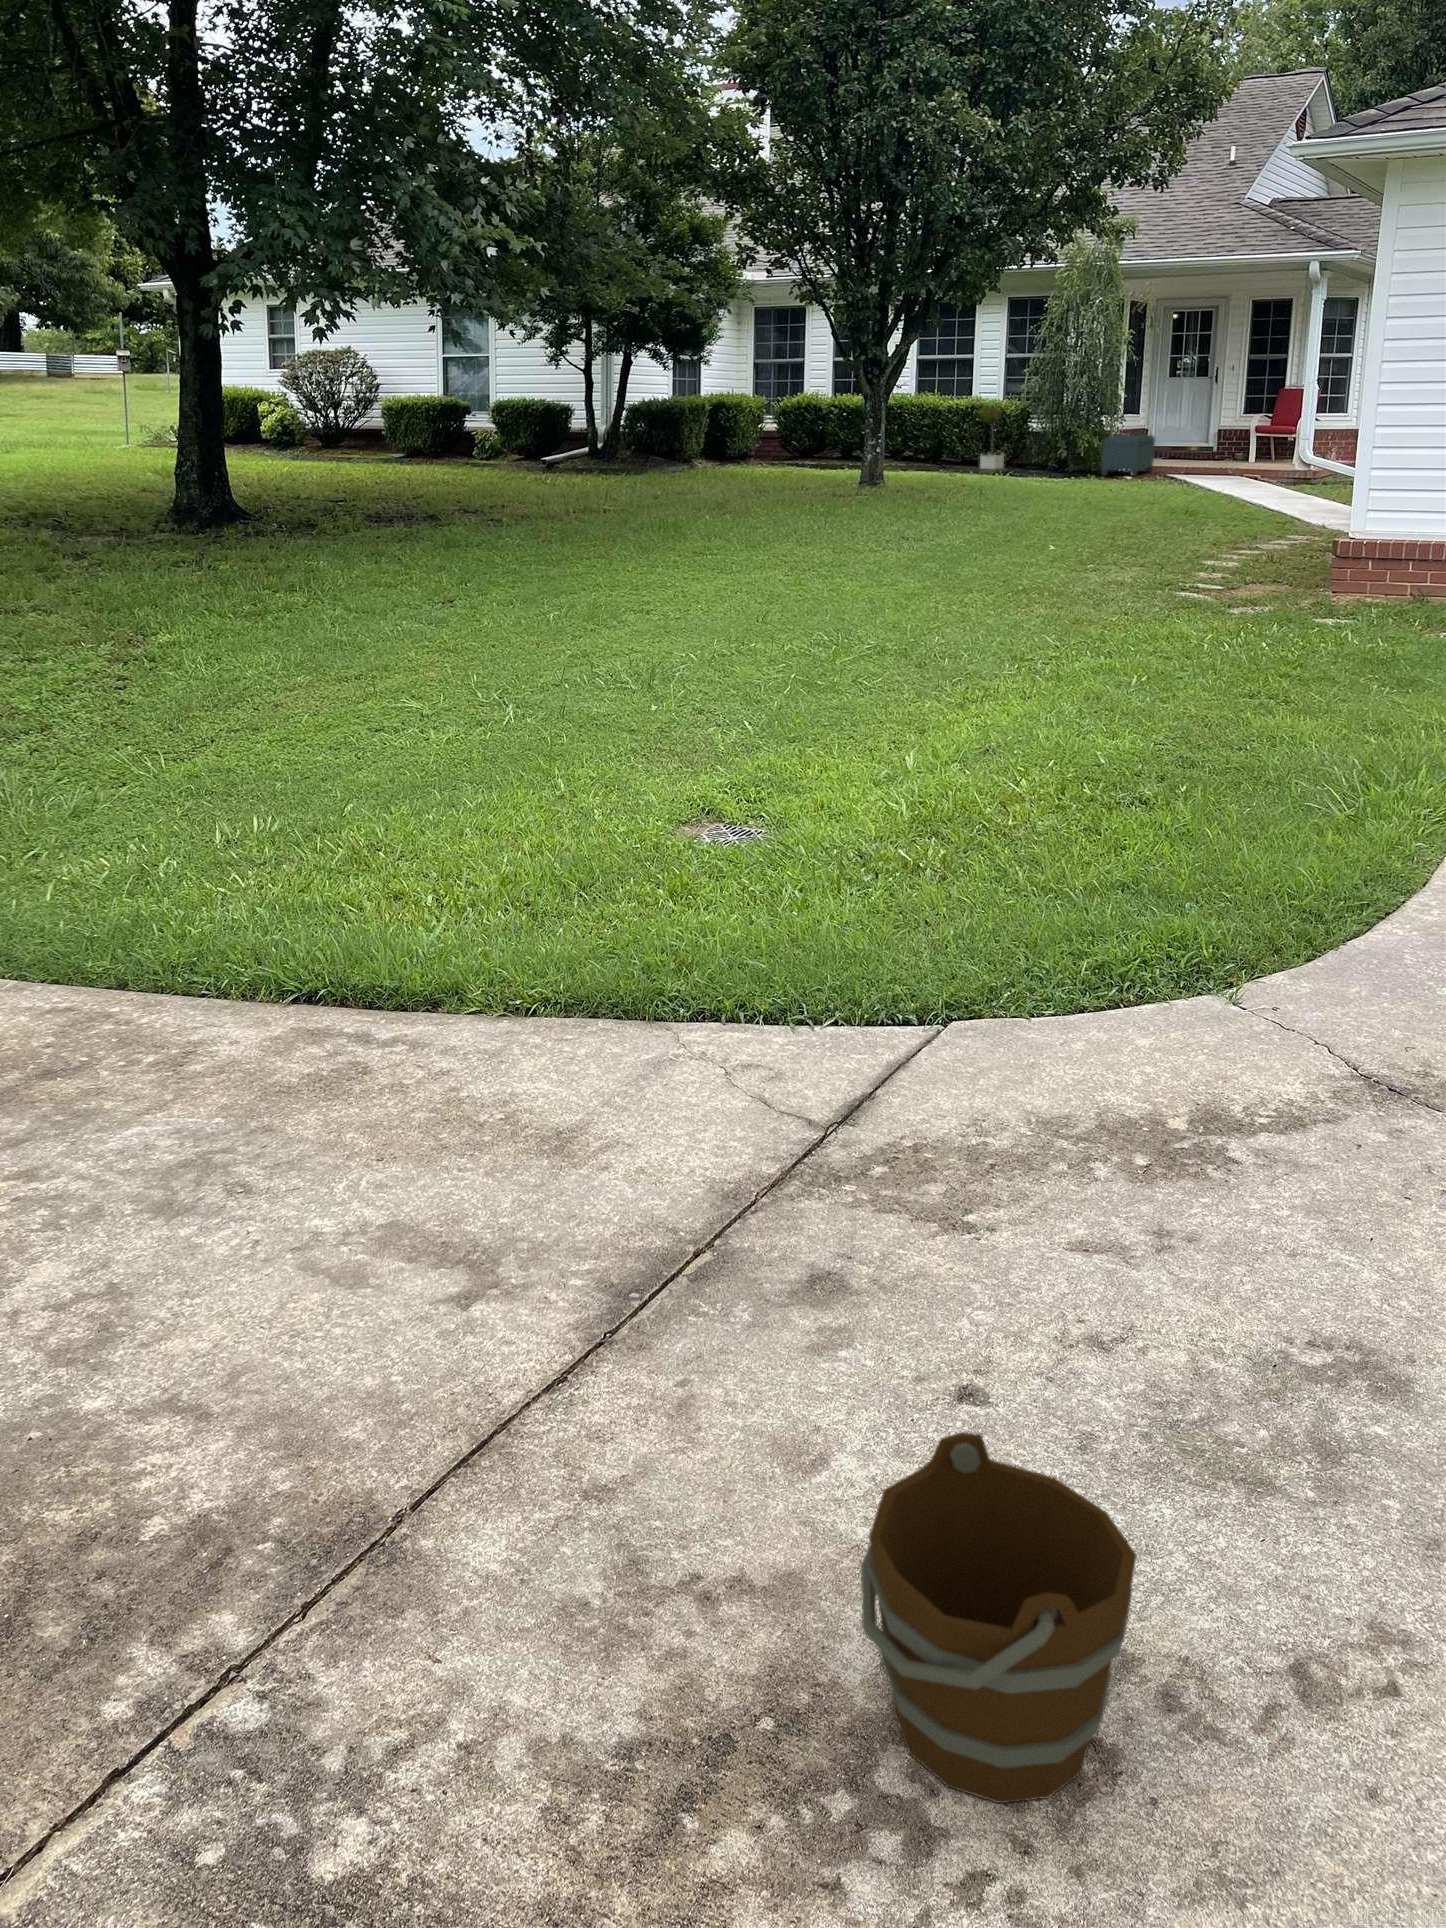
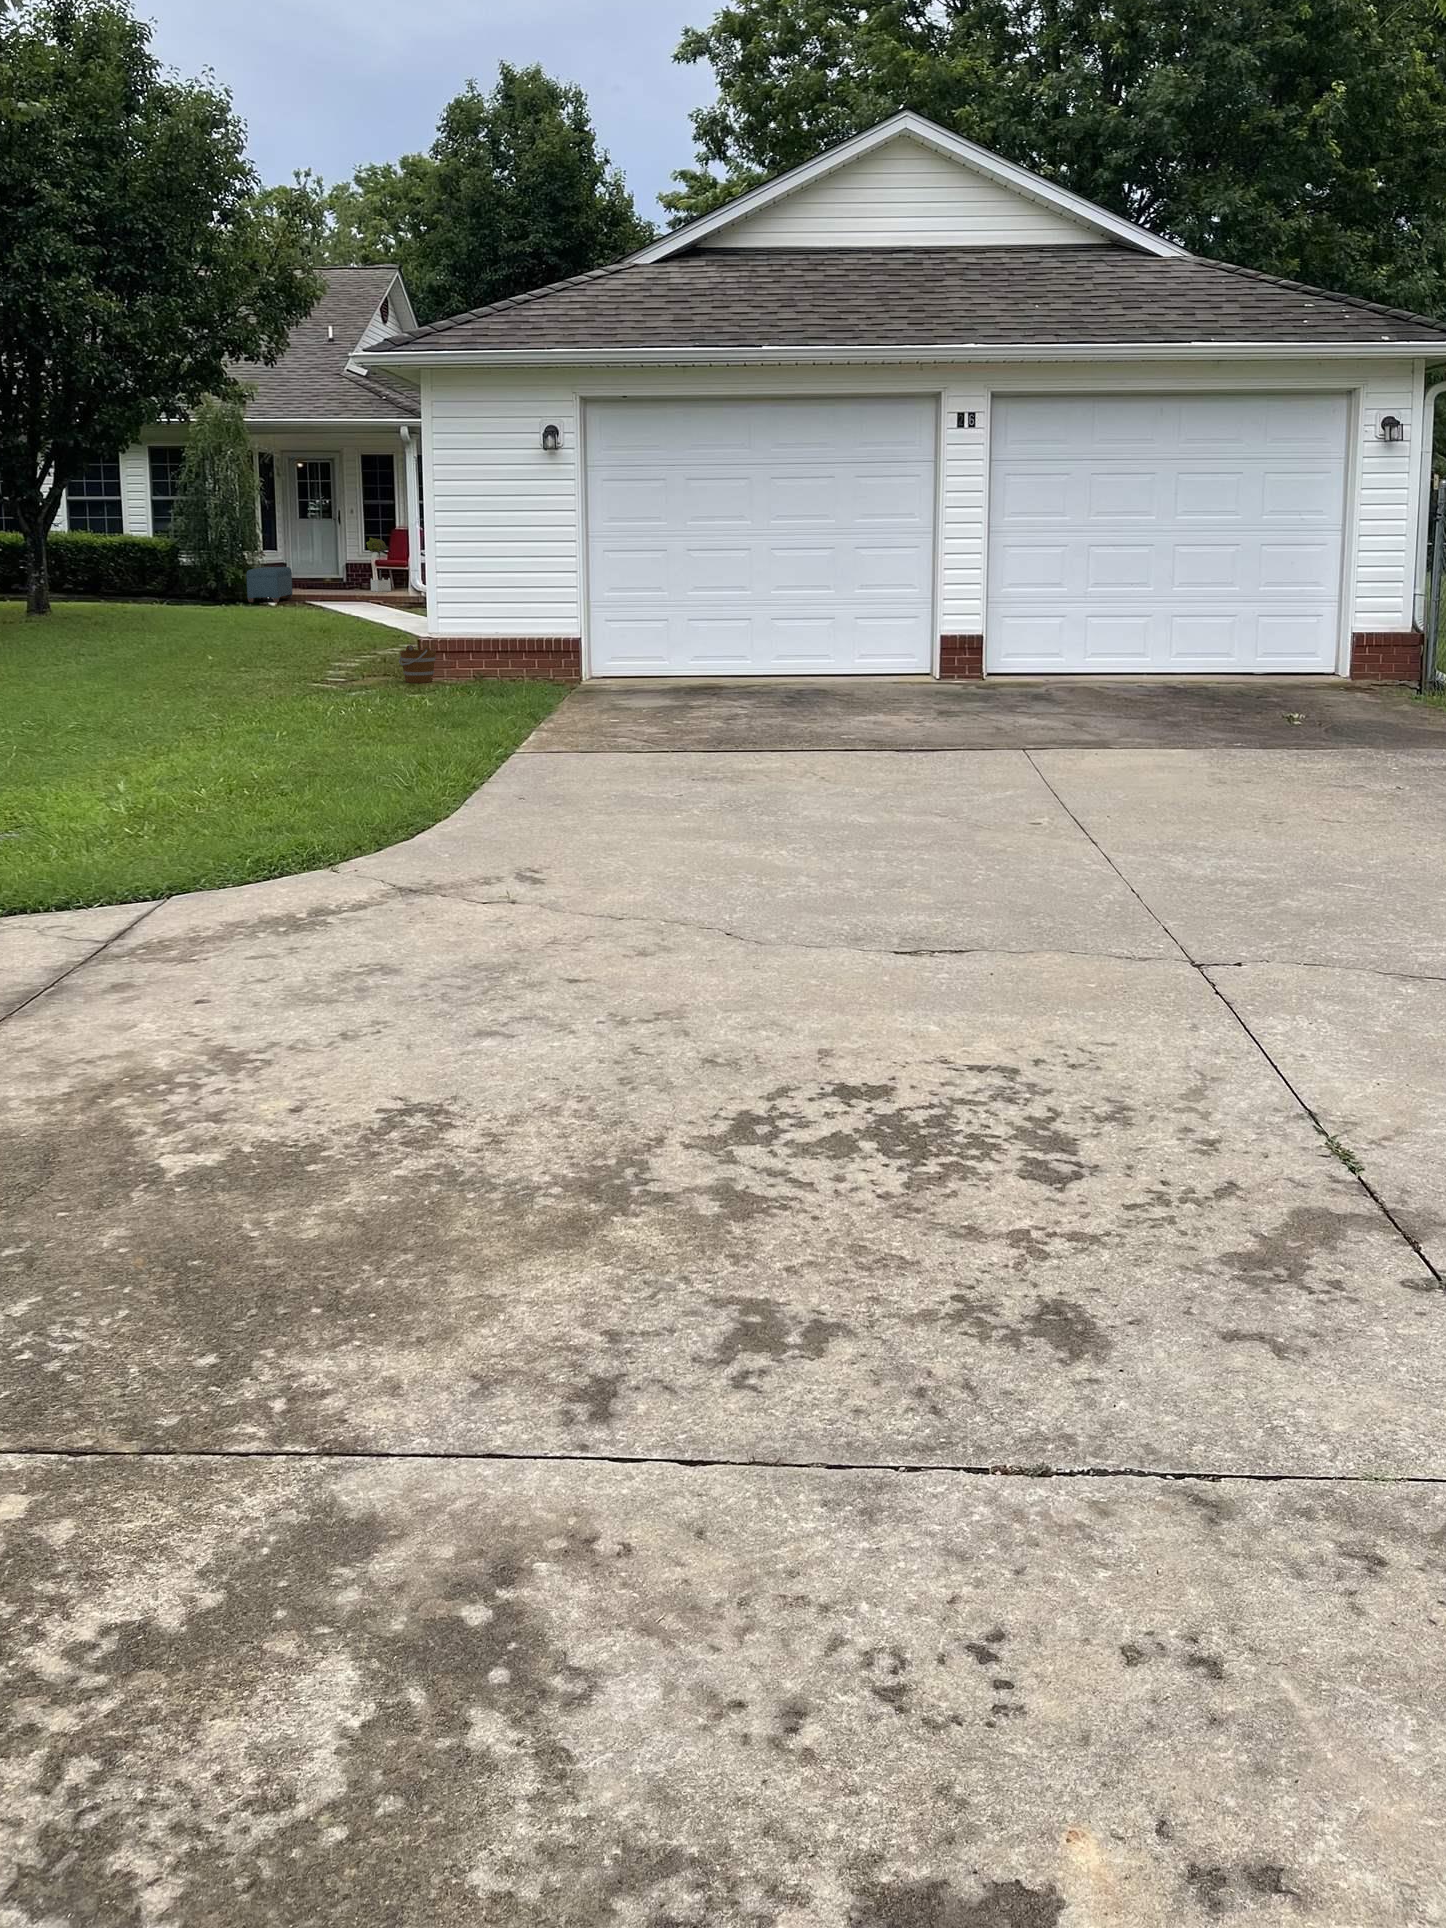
potted tree: present [978,405,1004,469] -> present [367,538,391,592]
bucket: present [861,1432,1137,1803] -> present [399,645,436,683]

